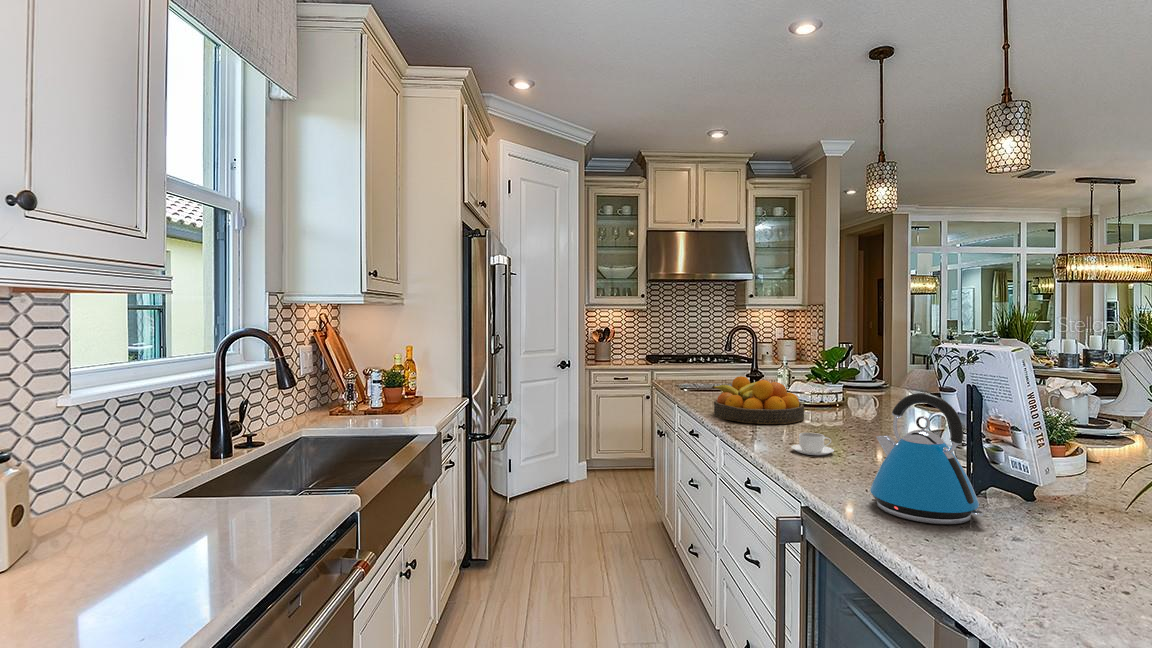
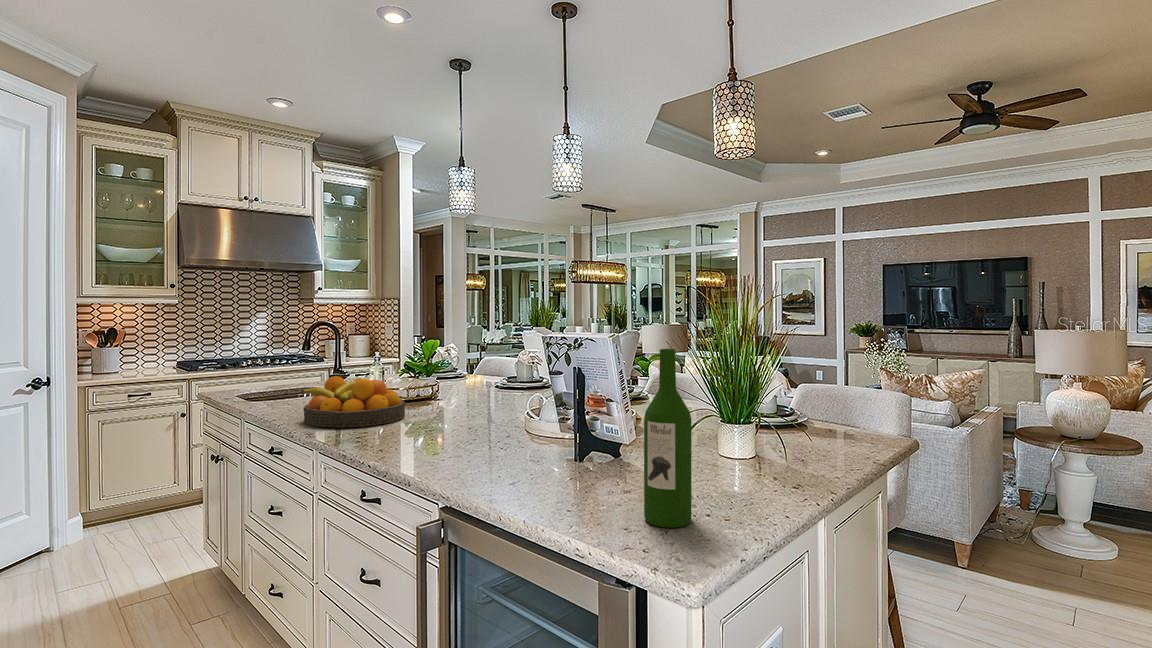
wine bottle: none [1021,372,1096,593] -> present [644,349,692,528]
kettle: present [870,393,984,524] -> none [507,376,601,496]
coffee cup: present [791,433,834,455] -> none [409,428,451,451]

